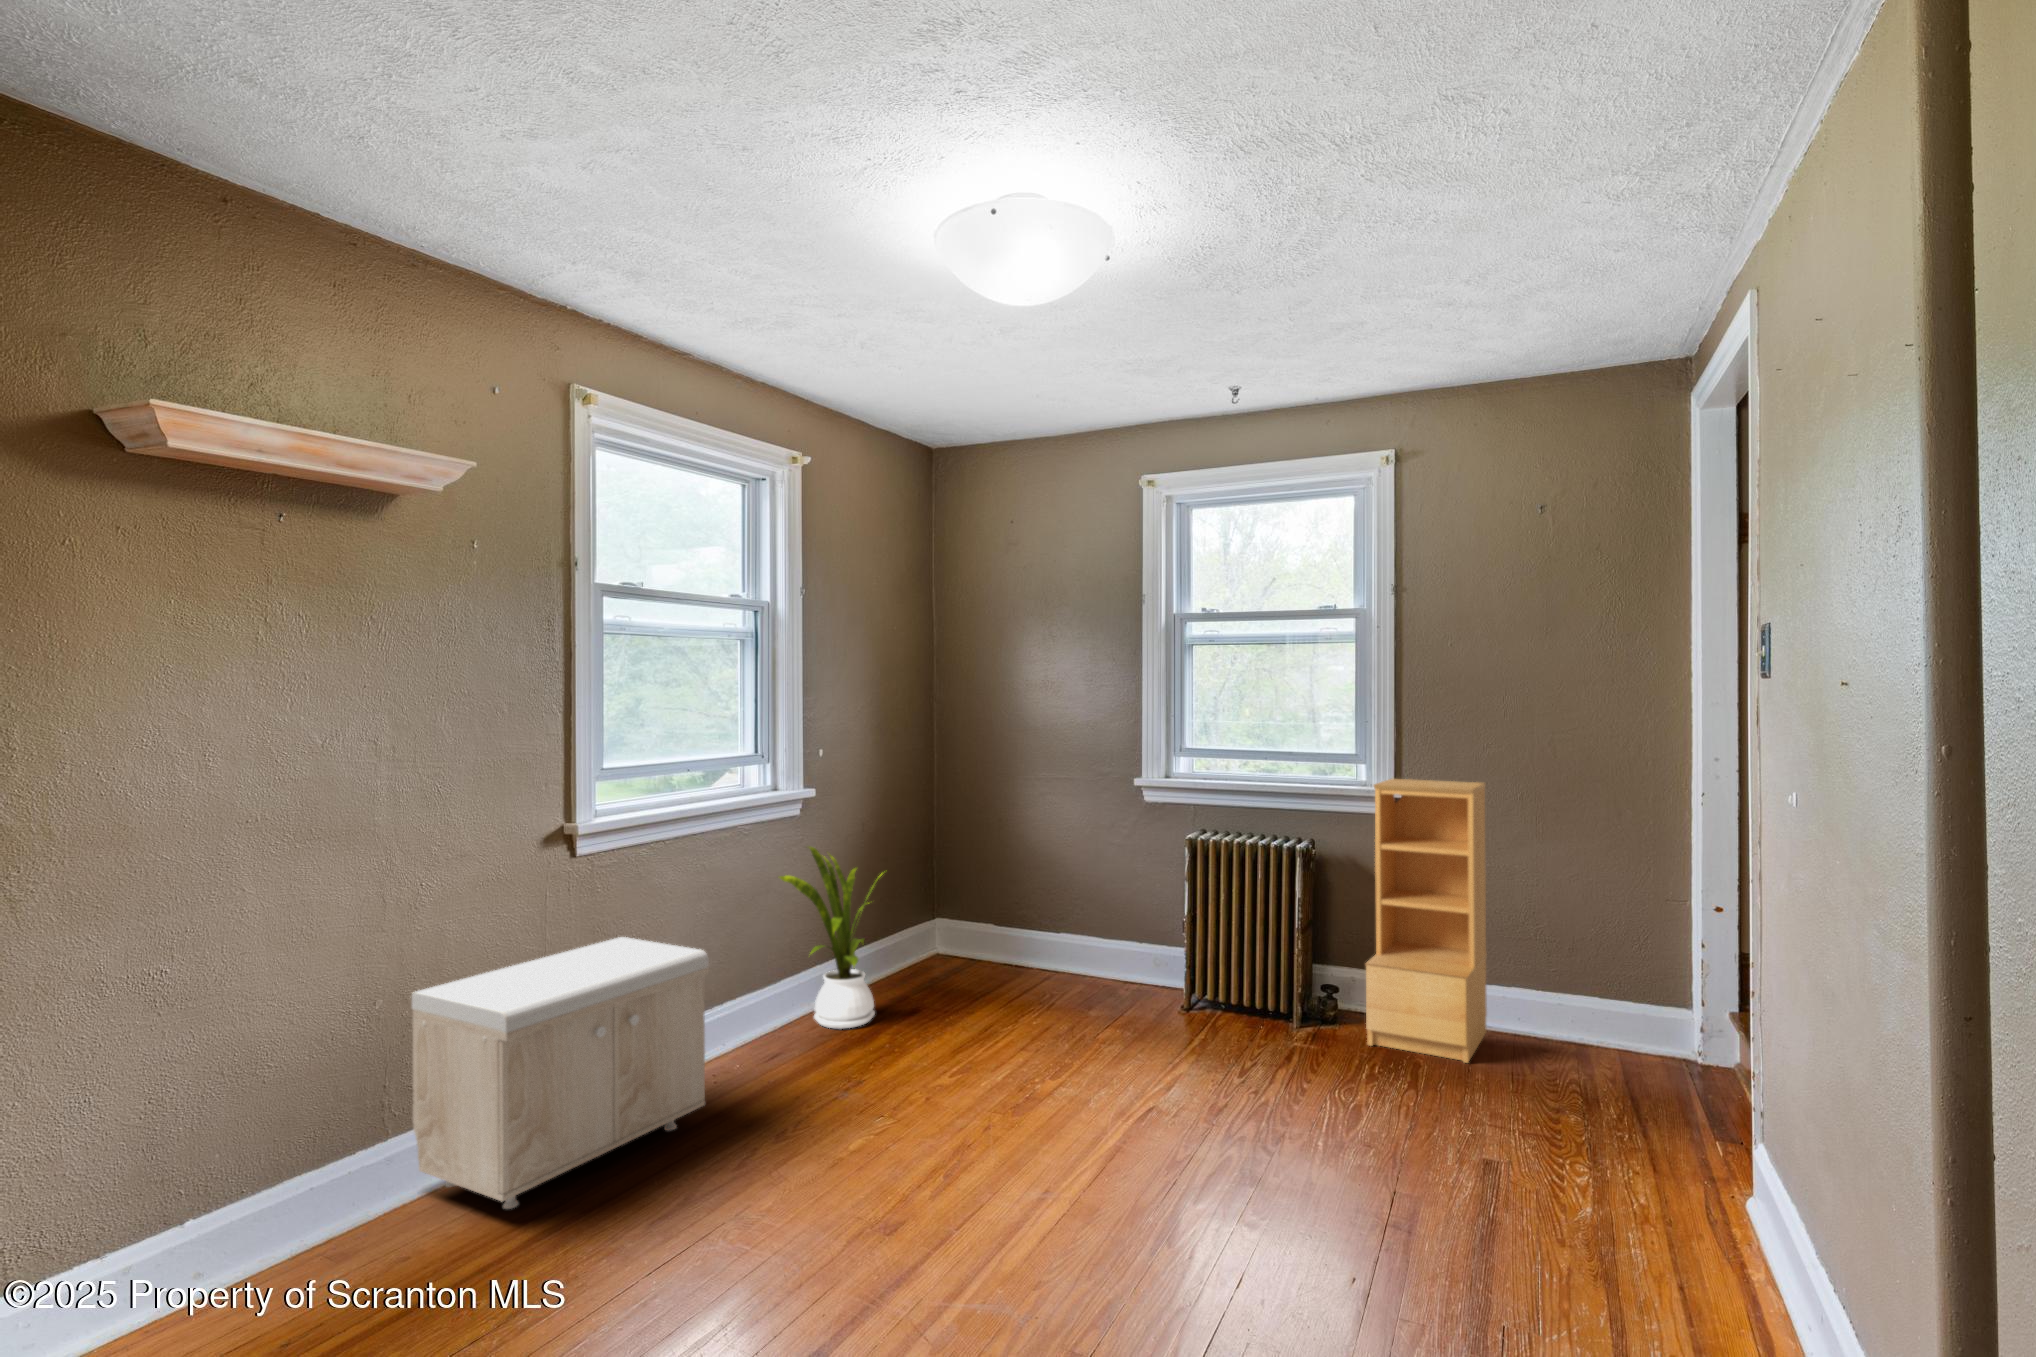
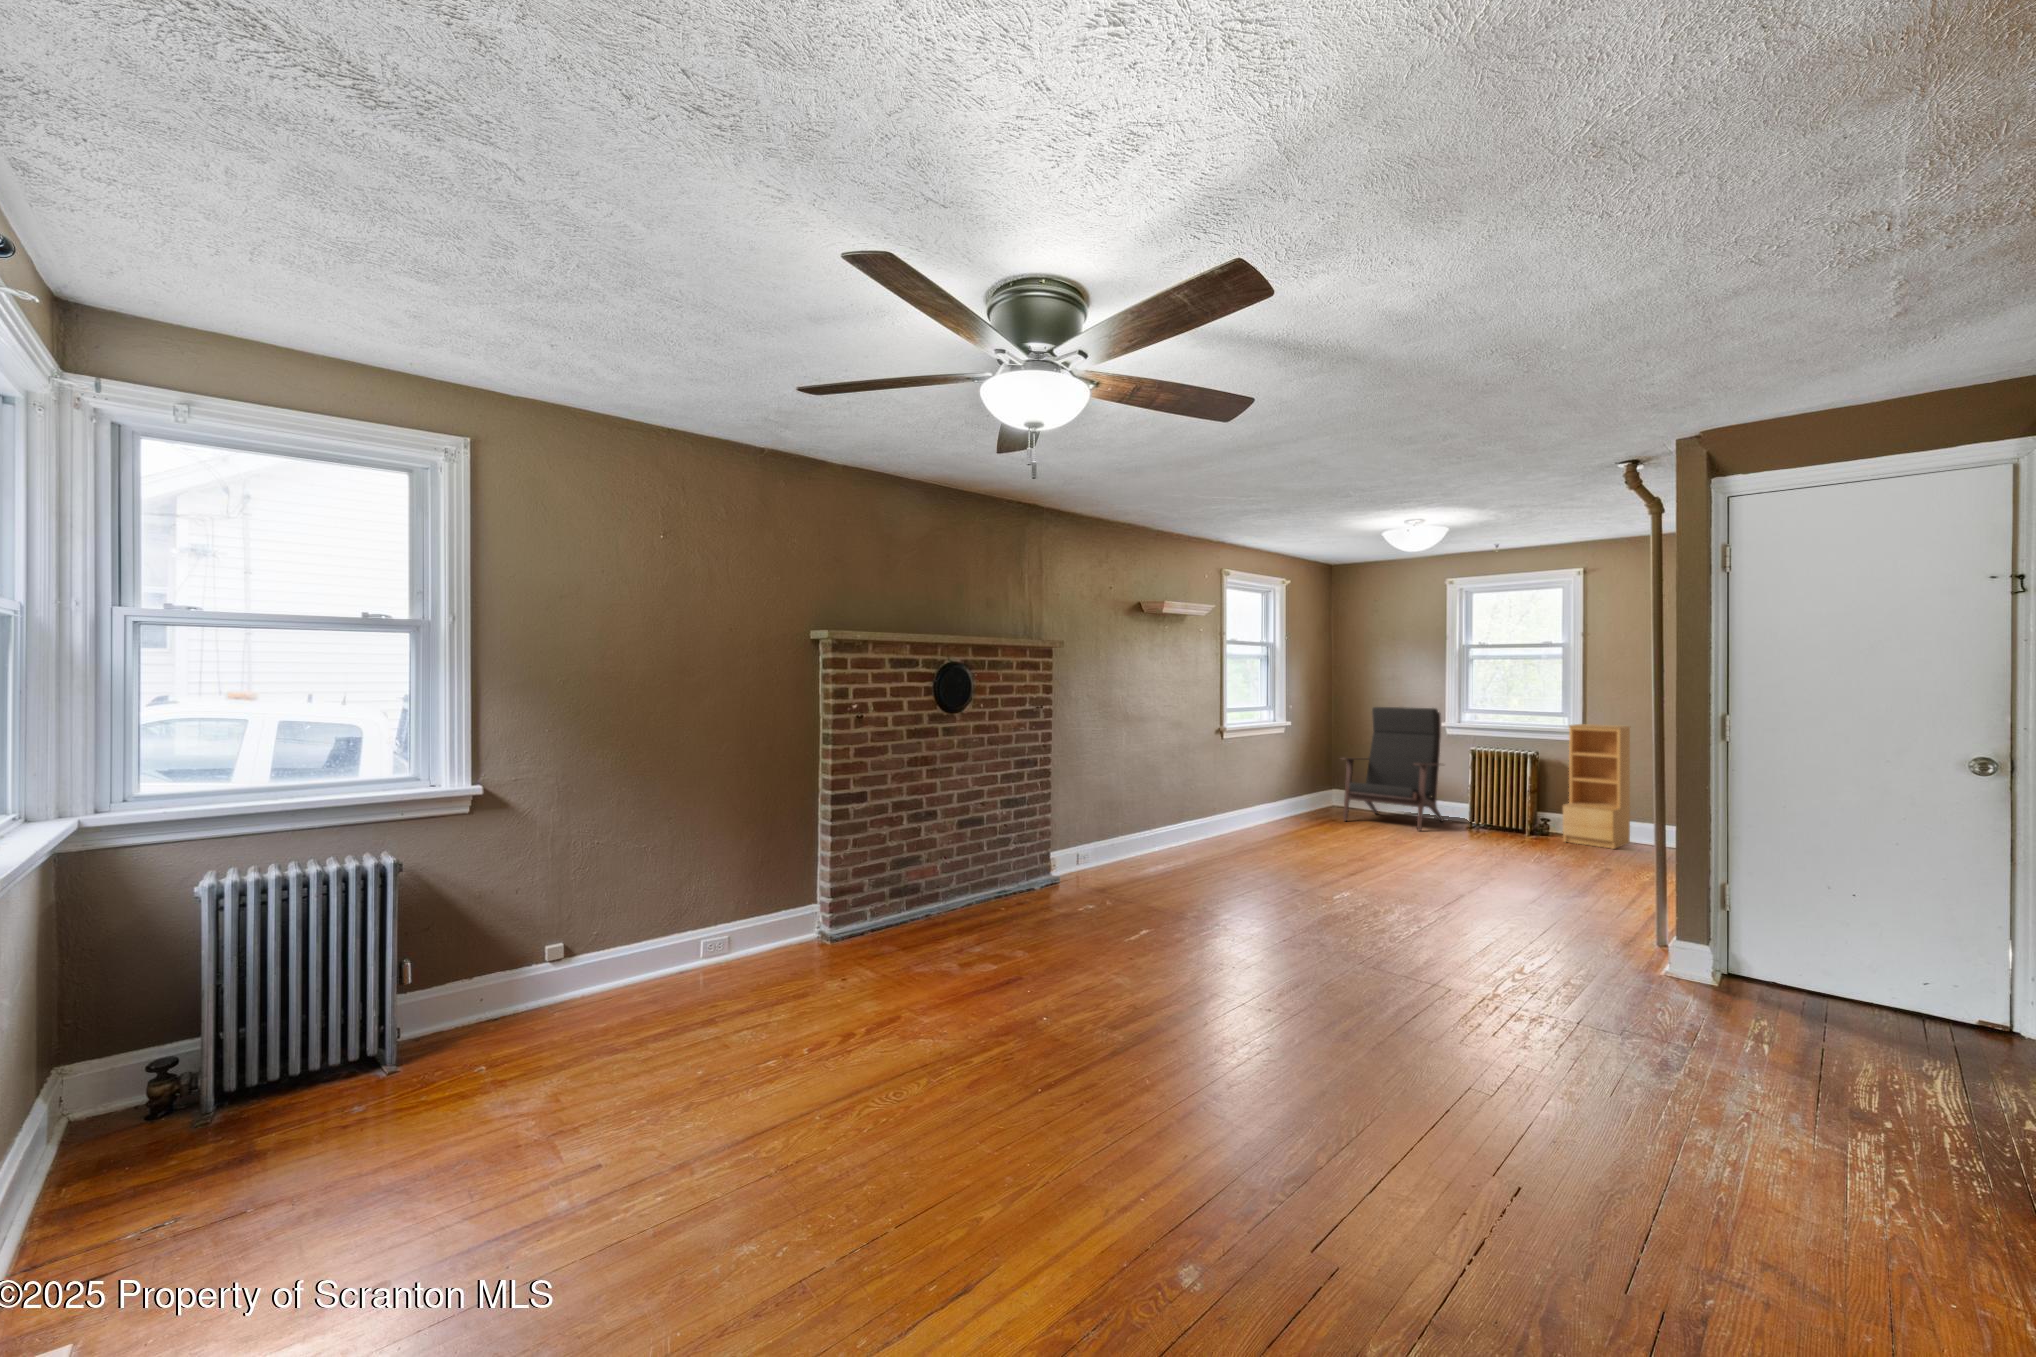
lounge chair: none [922,746,1139,1033] -> present [1343,707,1444,830]
house plant: present [780,847,882,1029] -> none [1278,744,1326,823]
storage bench: present [412,937,709,1209] -> none [1183,771,1274,849]

